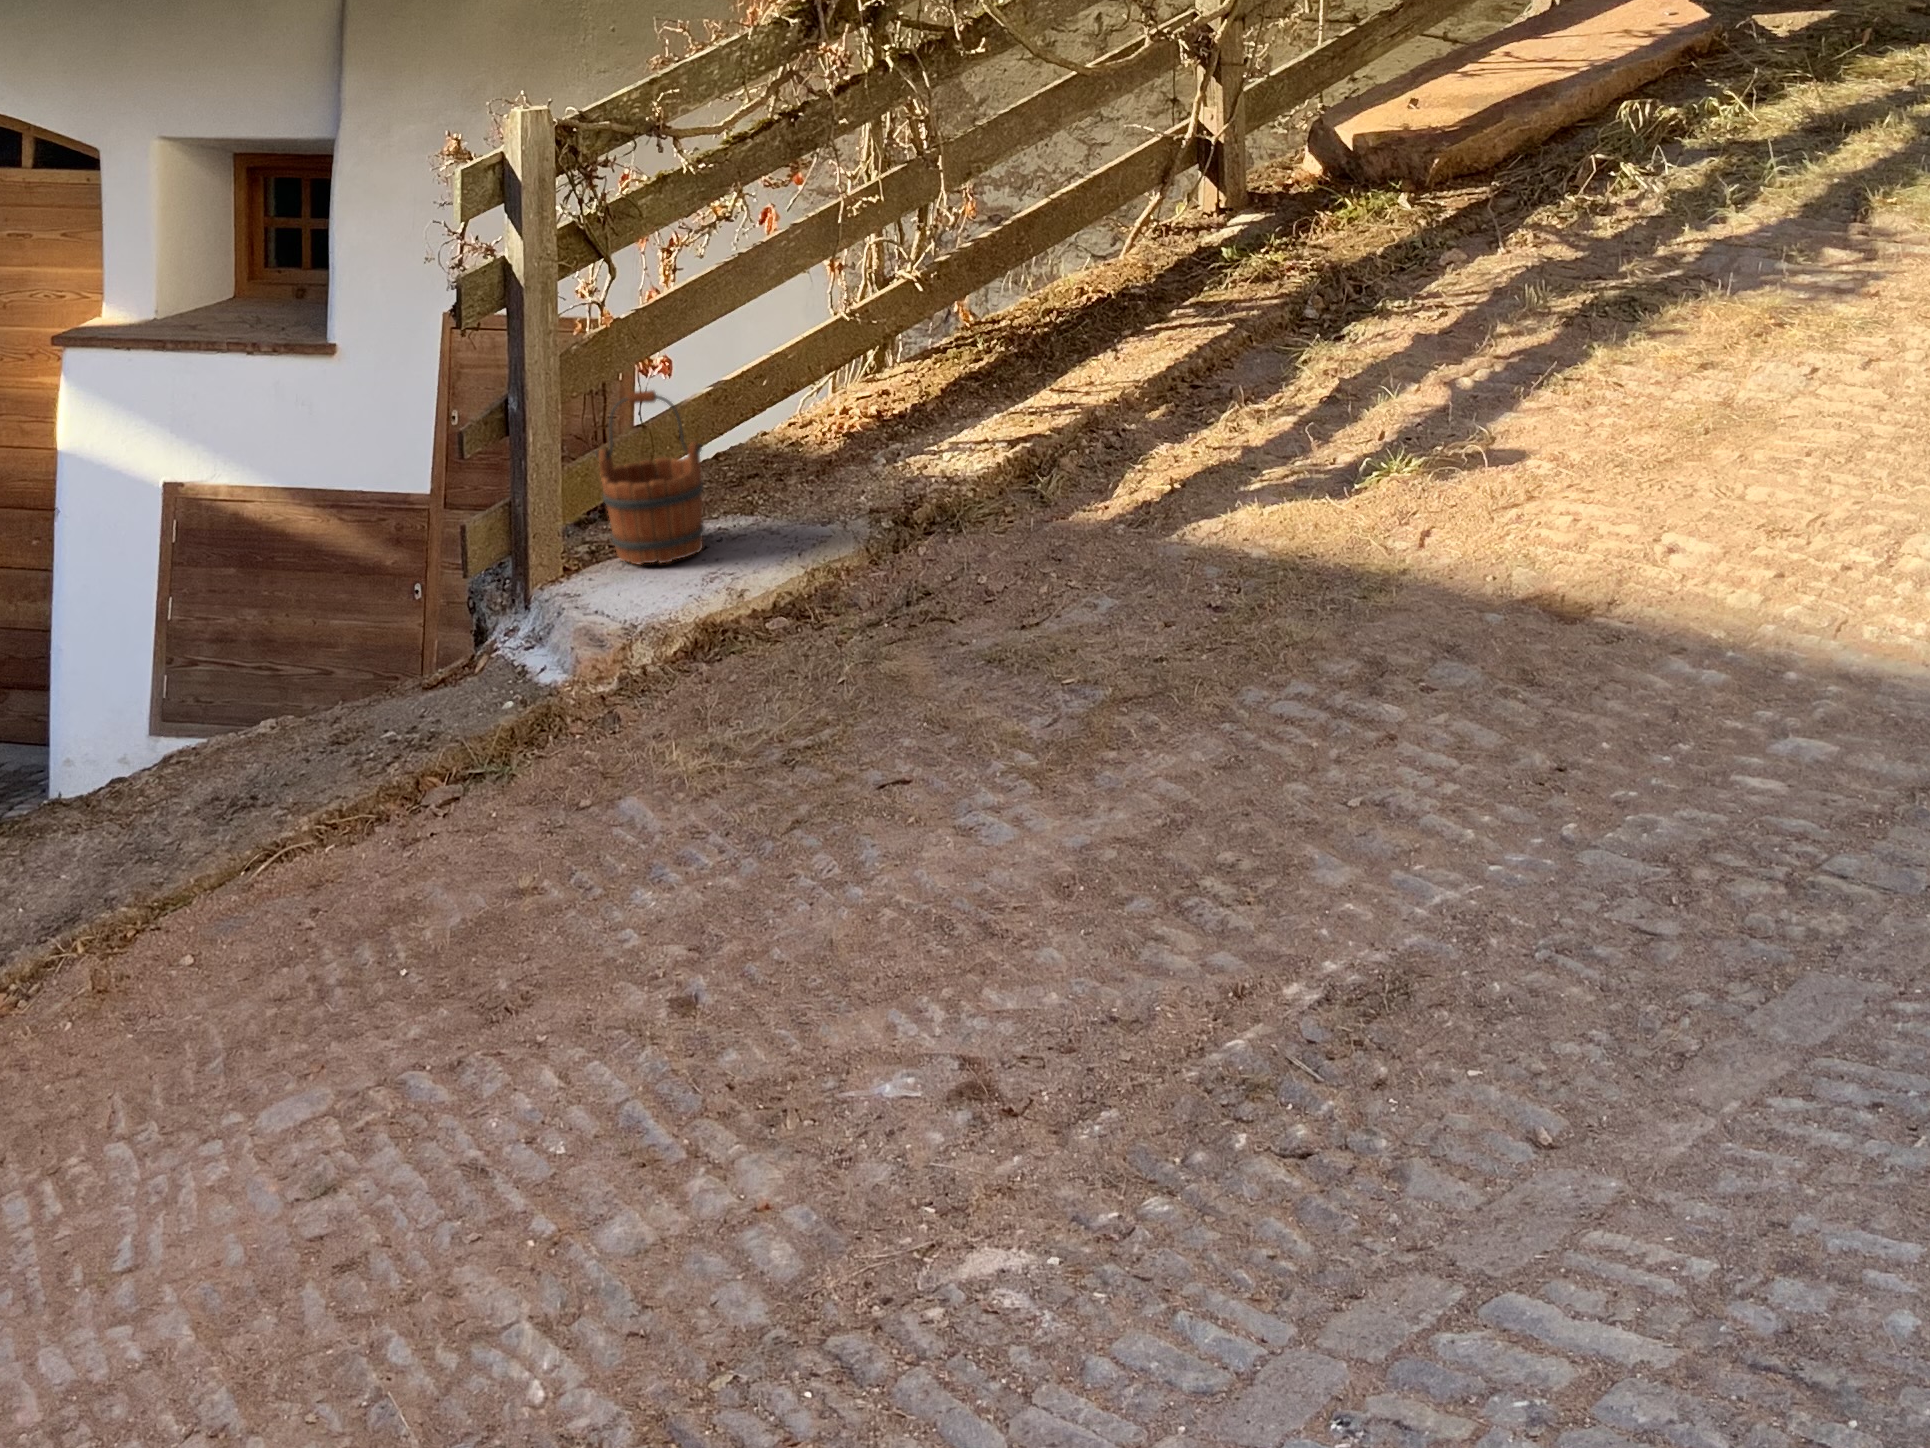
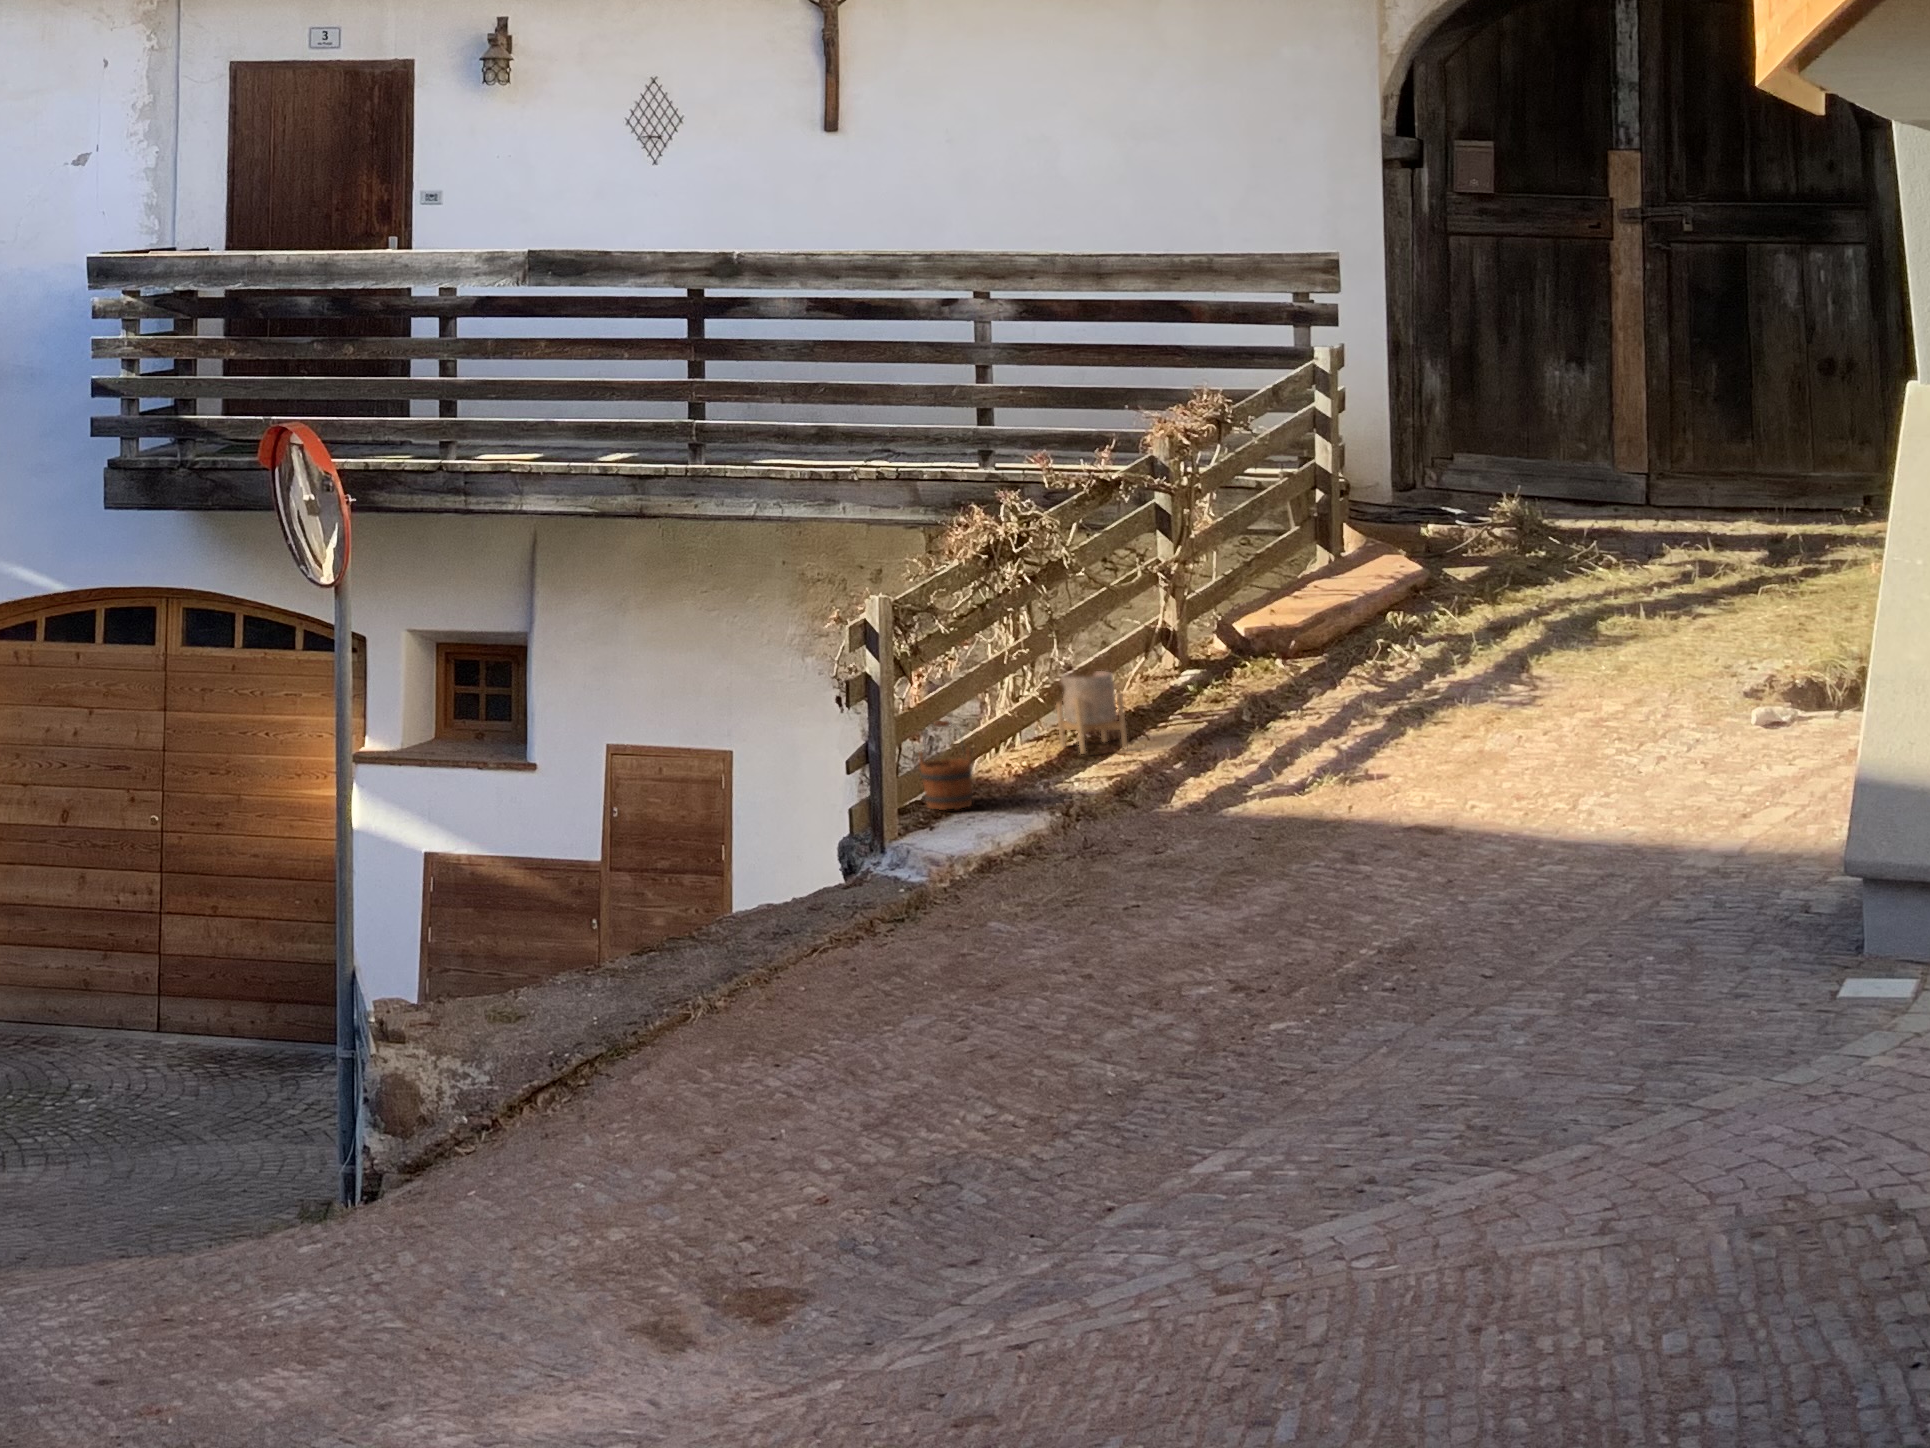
planter: none [952,253,1076,413] -> present [1057,671,1128,754]

